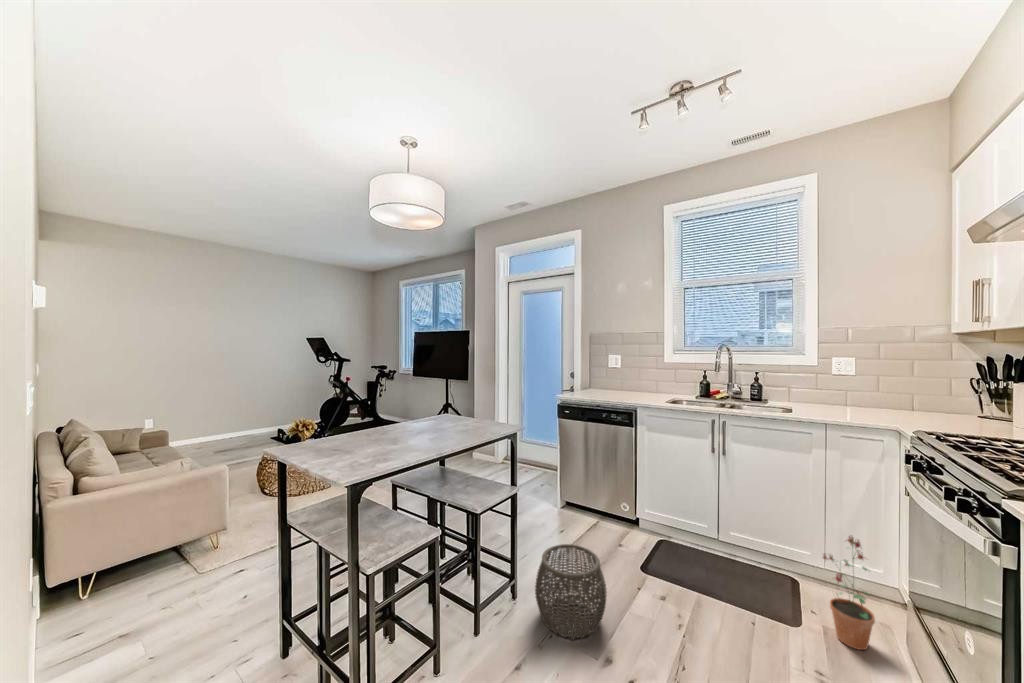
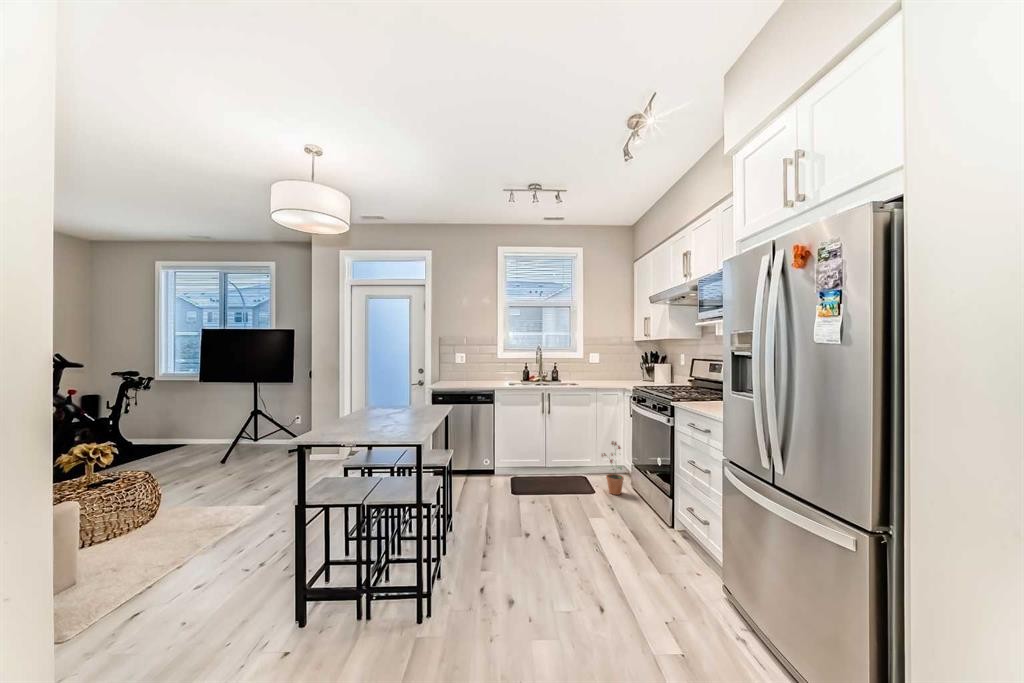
woven basket: present [535,544,607,639] -> none [467,478,515,534]

